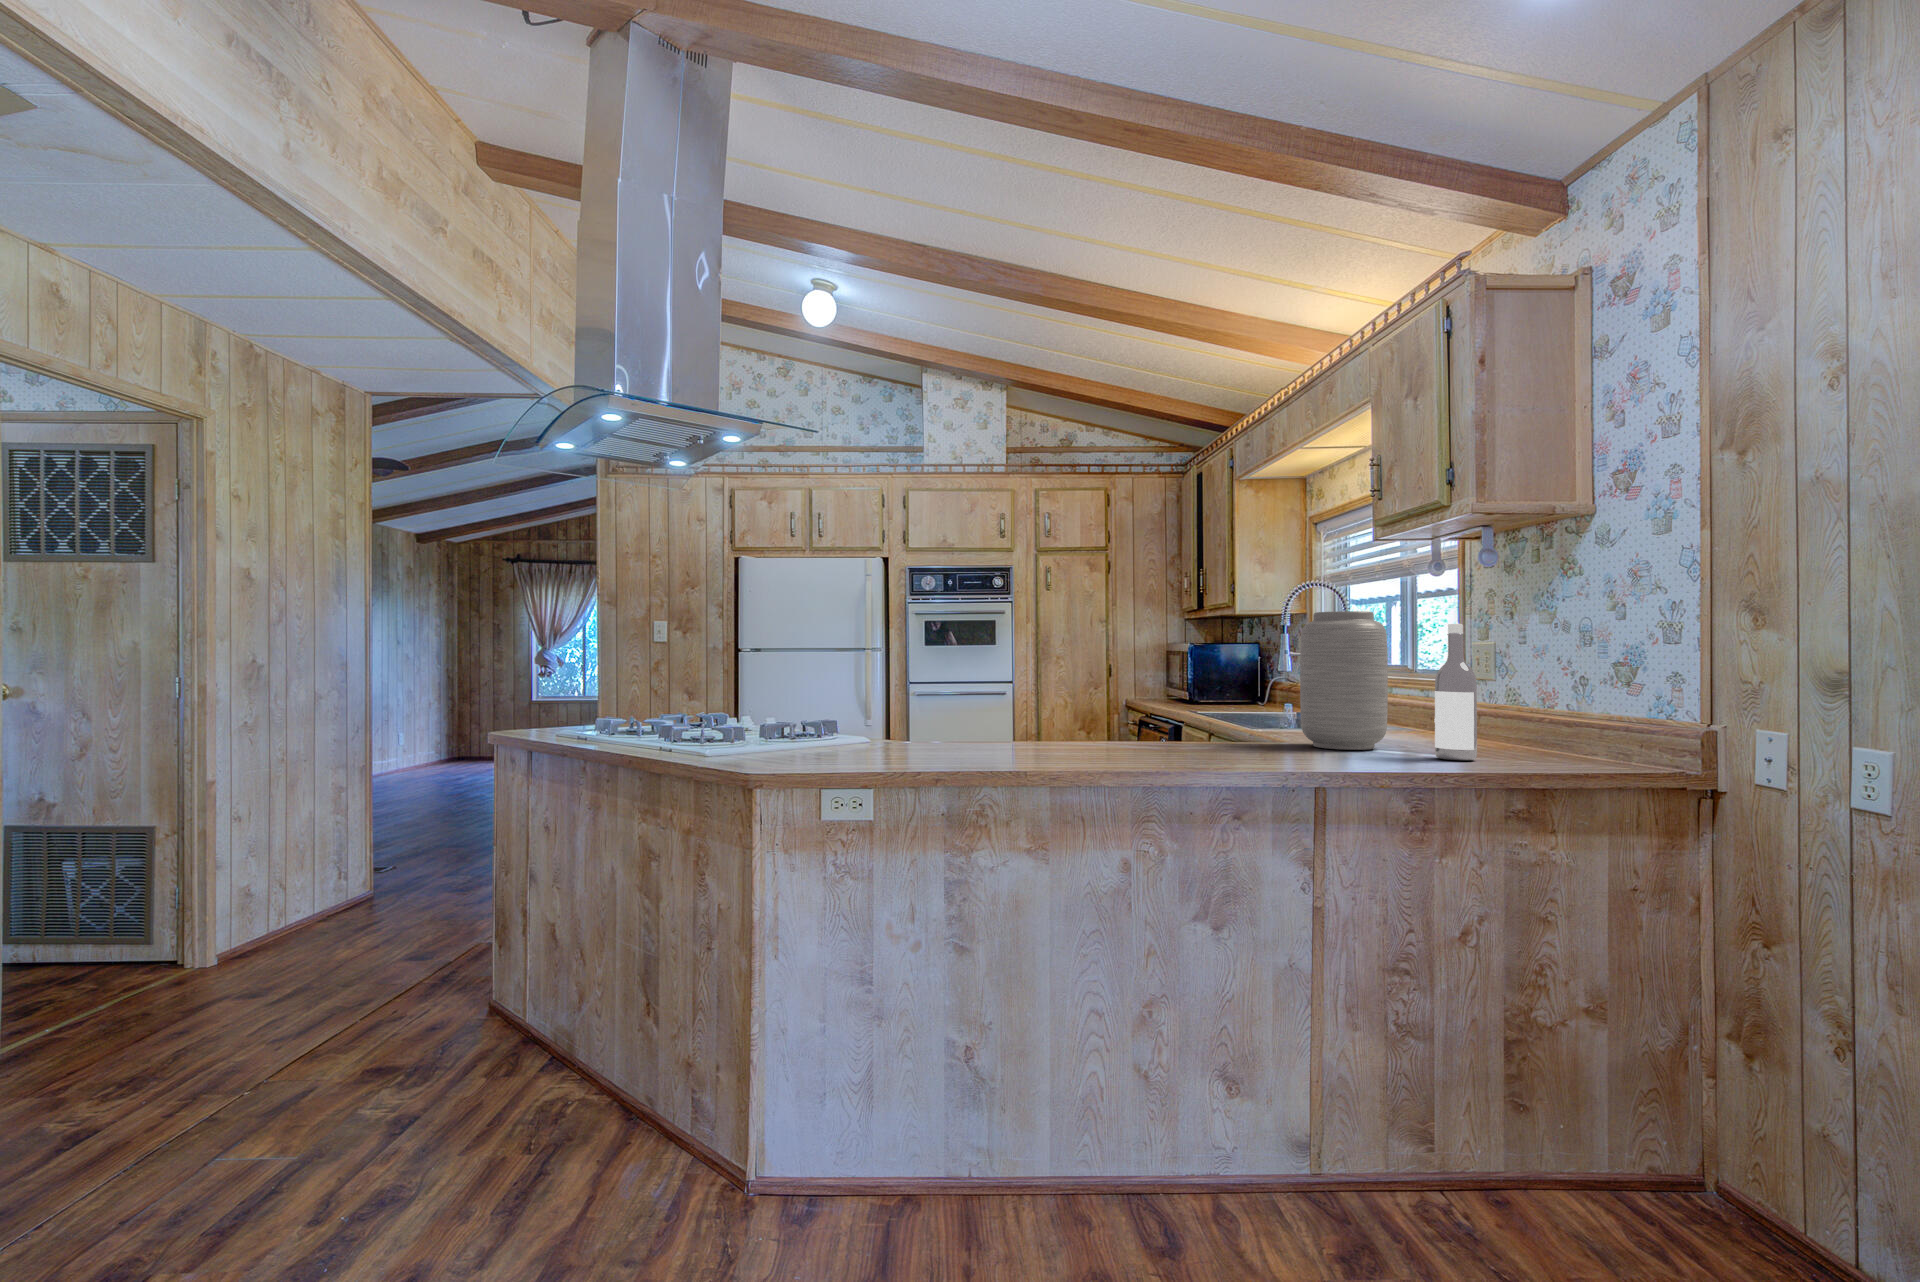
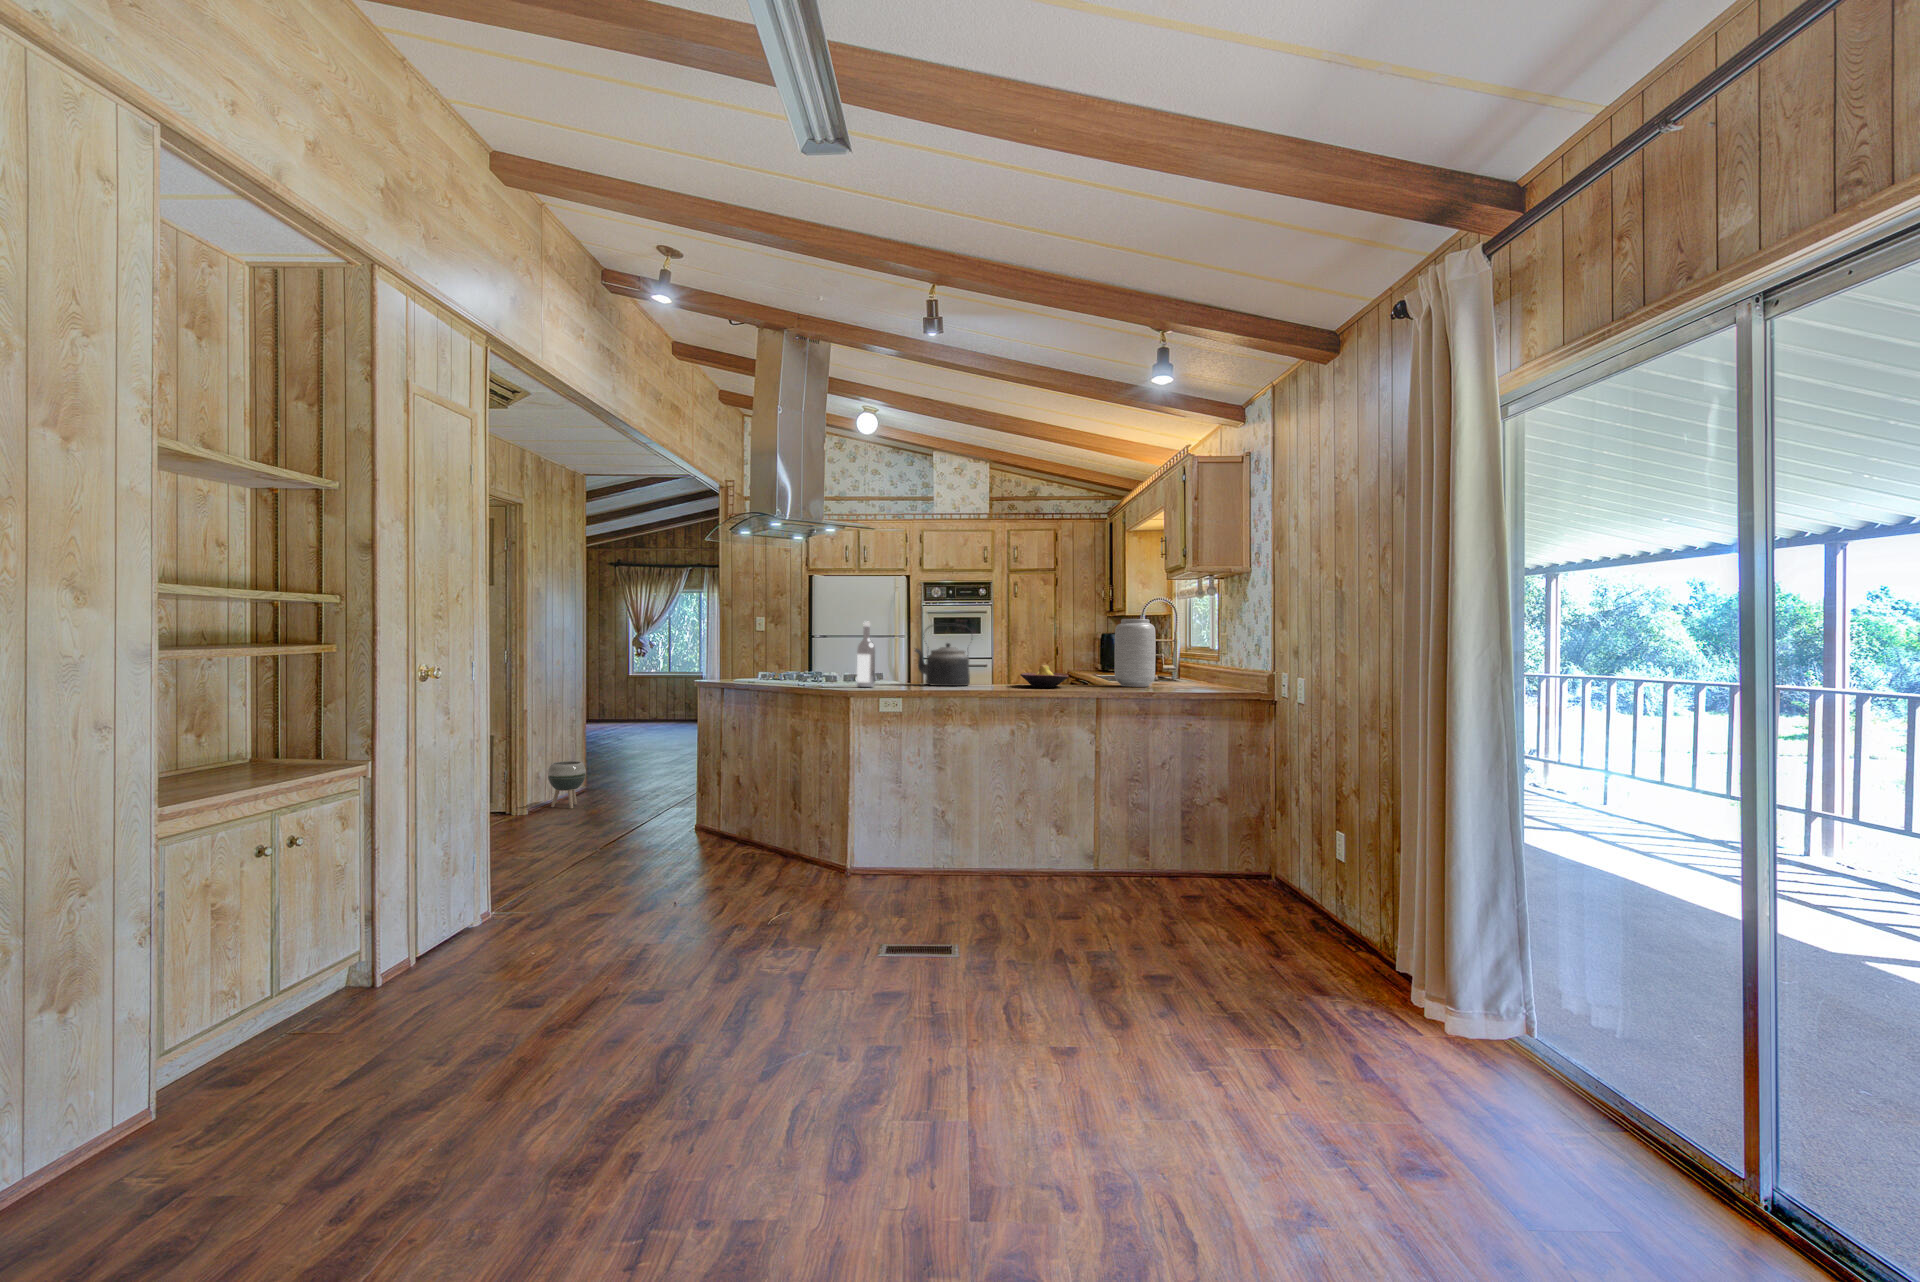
kettle: none [898,622,1021,754] -> present [914,624,970,686]
wine bottle: present [1434,624,1477,760] -> present [857,622,875,687]
fruit bowl: none [1120,705,1230,759] -> present [1021,664,1069,688]
planter: none [263,864,336,950] -> present [548,761,586,809]

